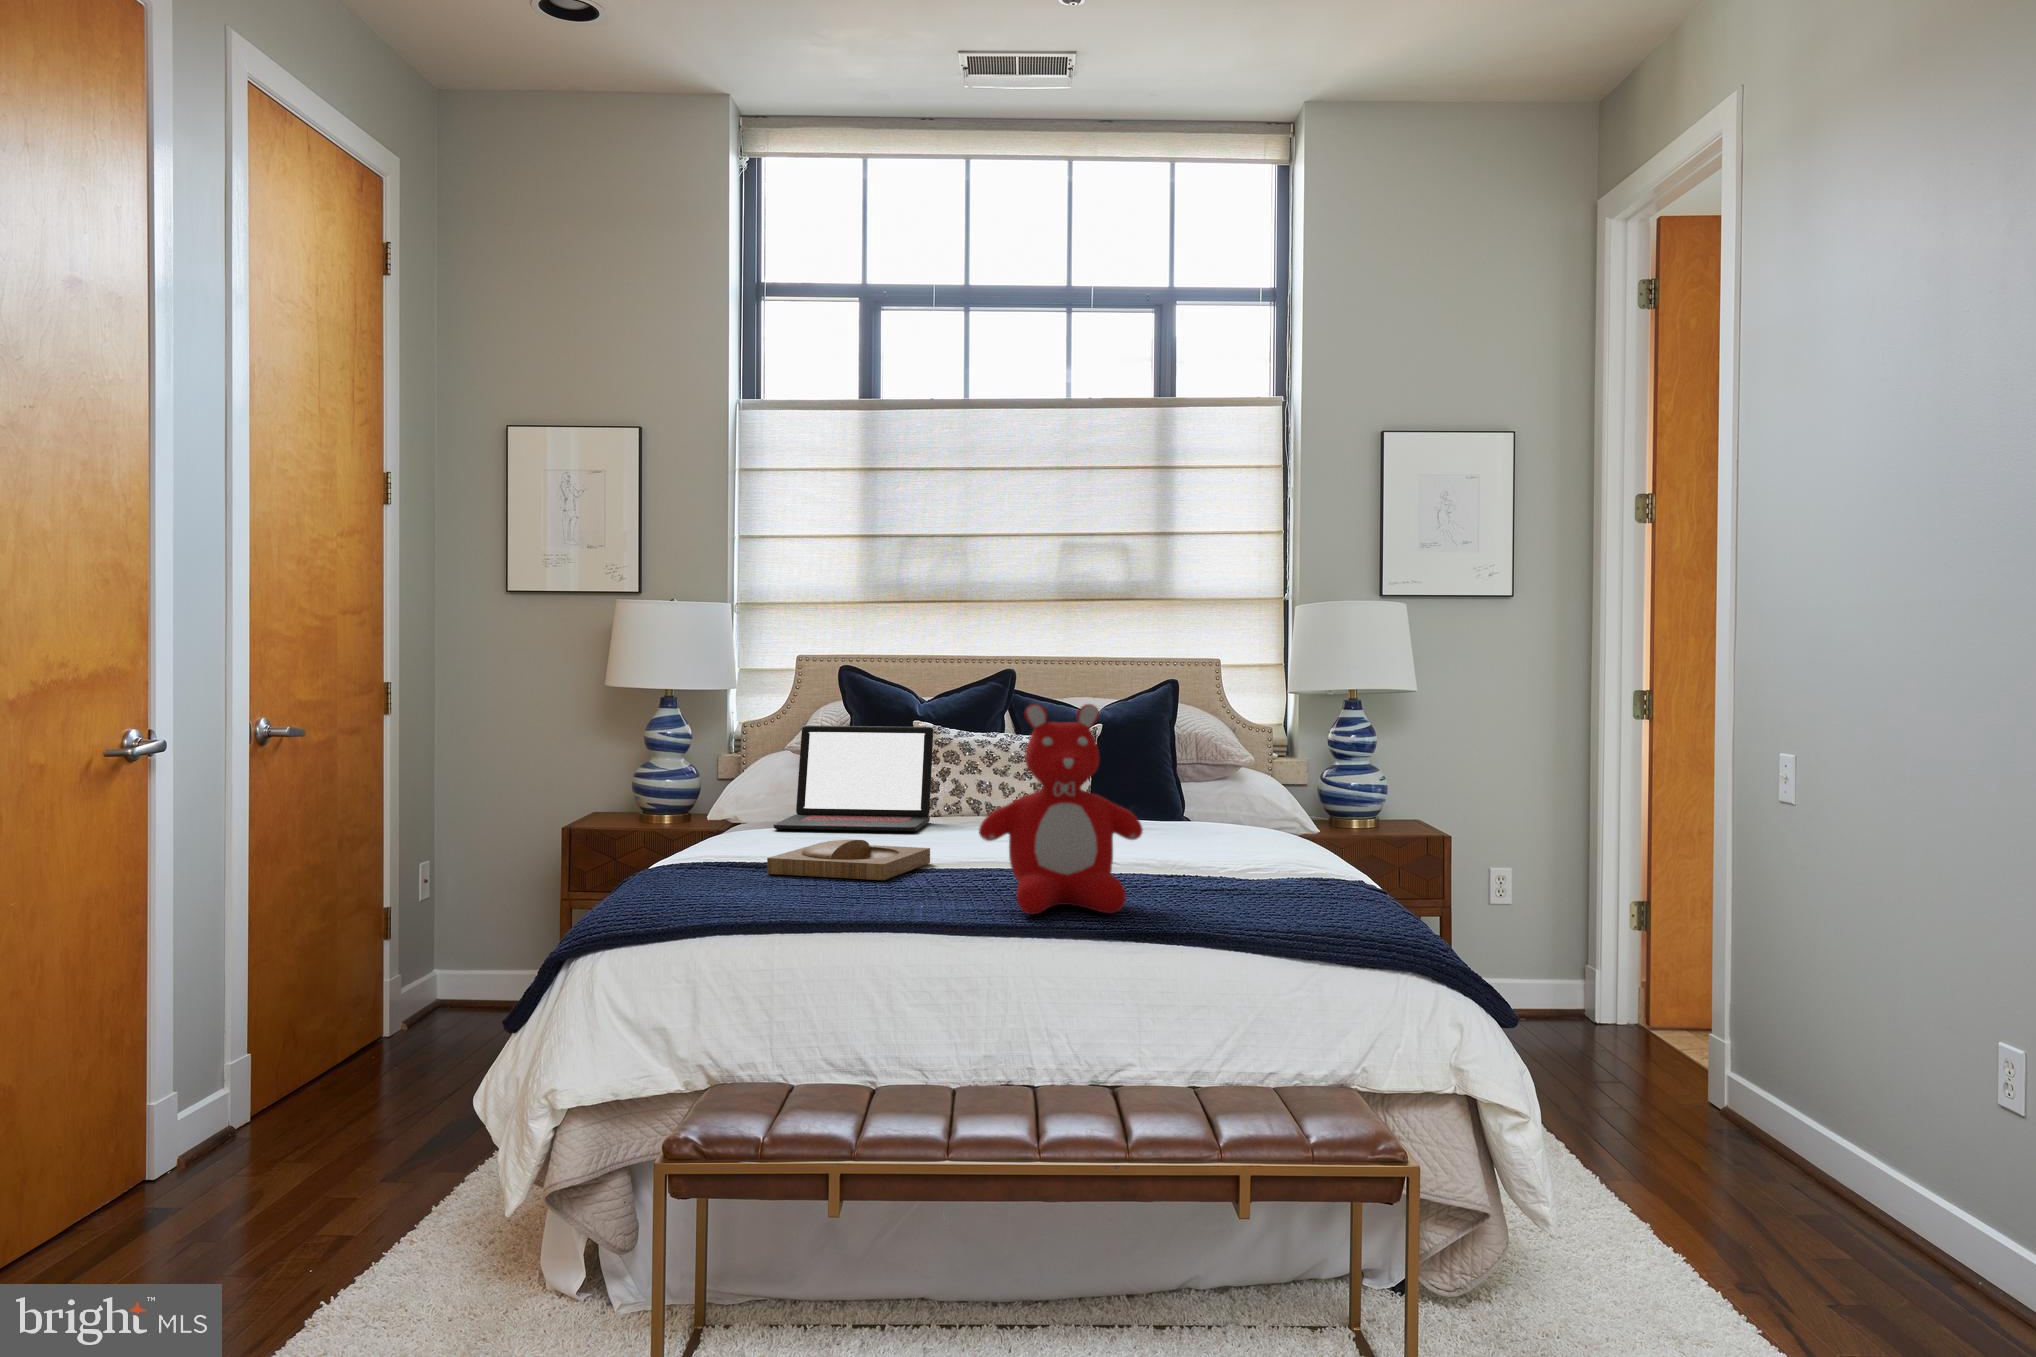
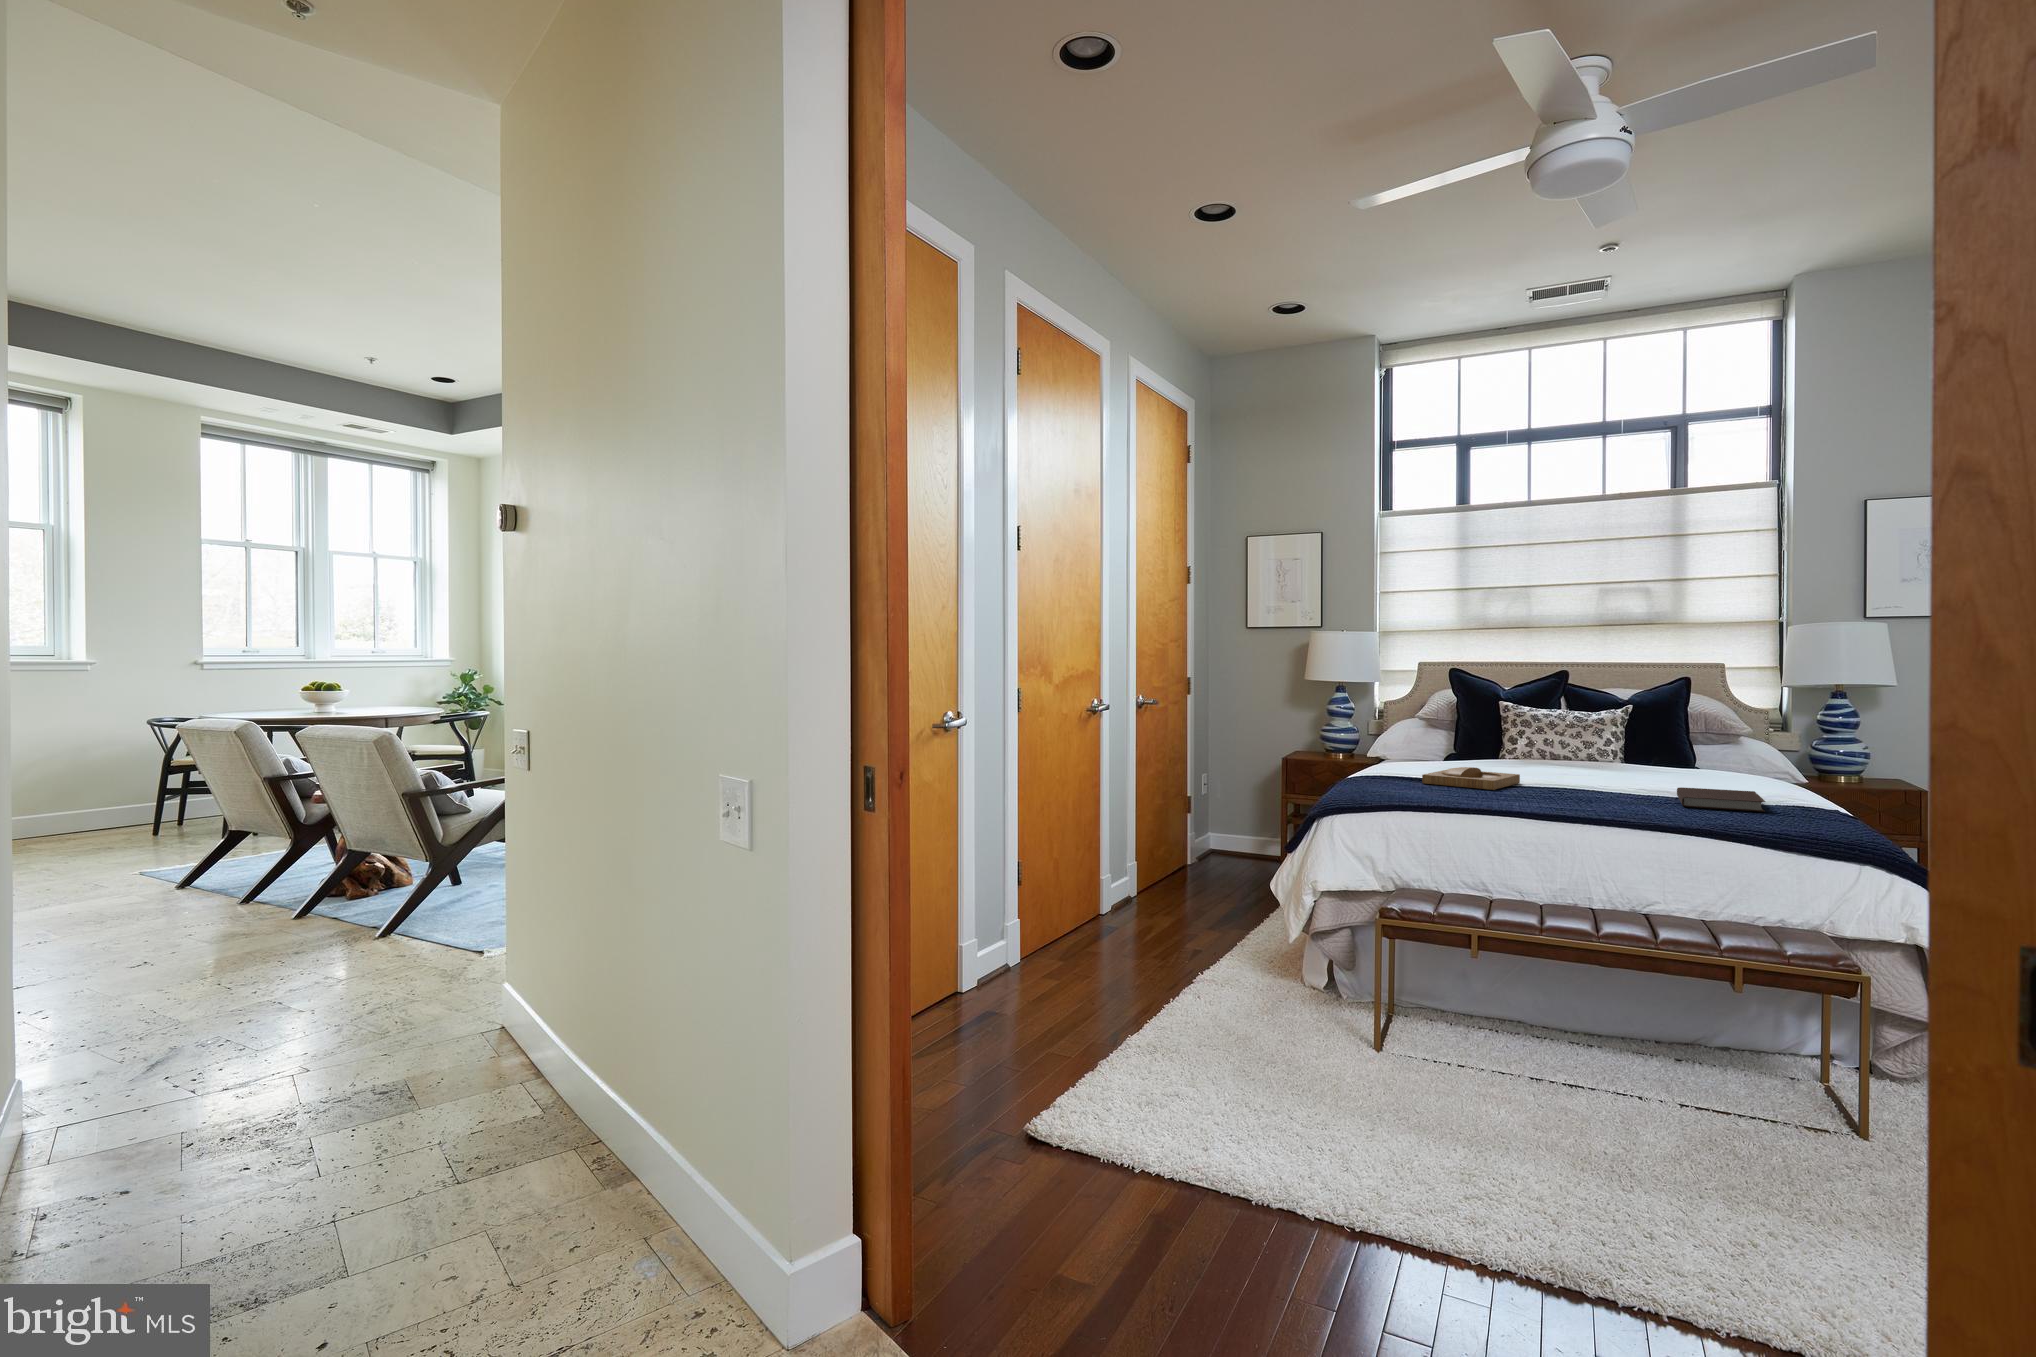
teddy bear: present [979,704,1143,914] -> none [1557,692,1666,813]
laptop: present [774,726,933,832] -> none [1415,704,1515,767]
notebook: none [1158,859,1279,896] -> present [1677,787,1765,812]

